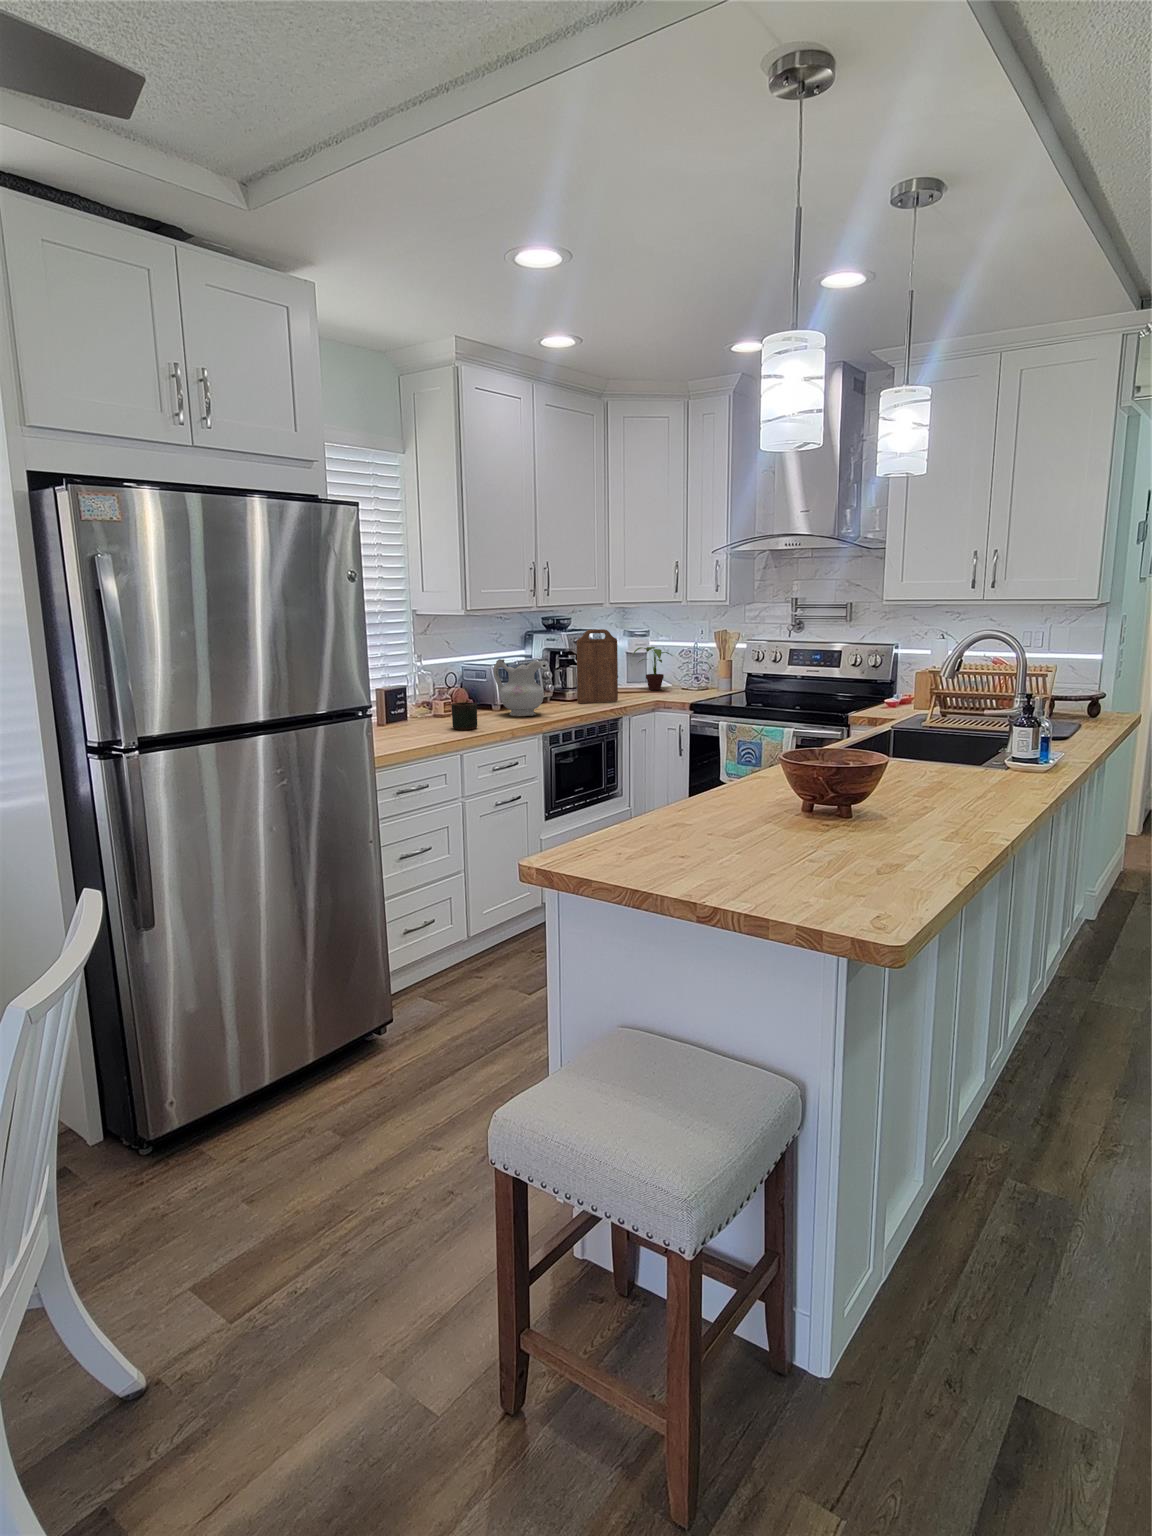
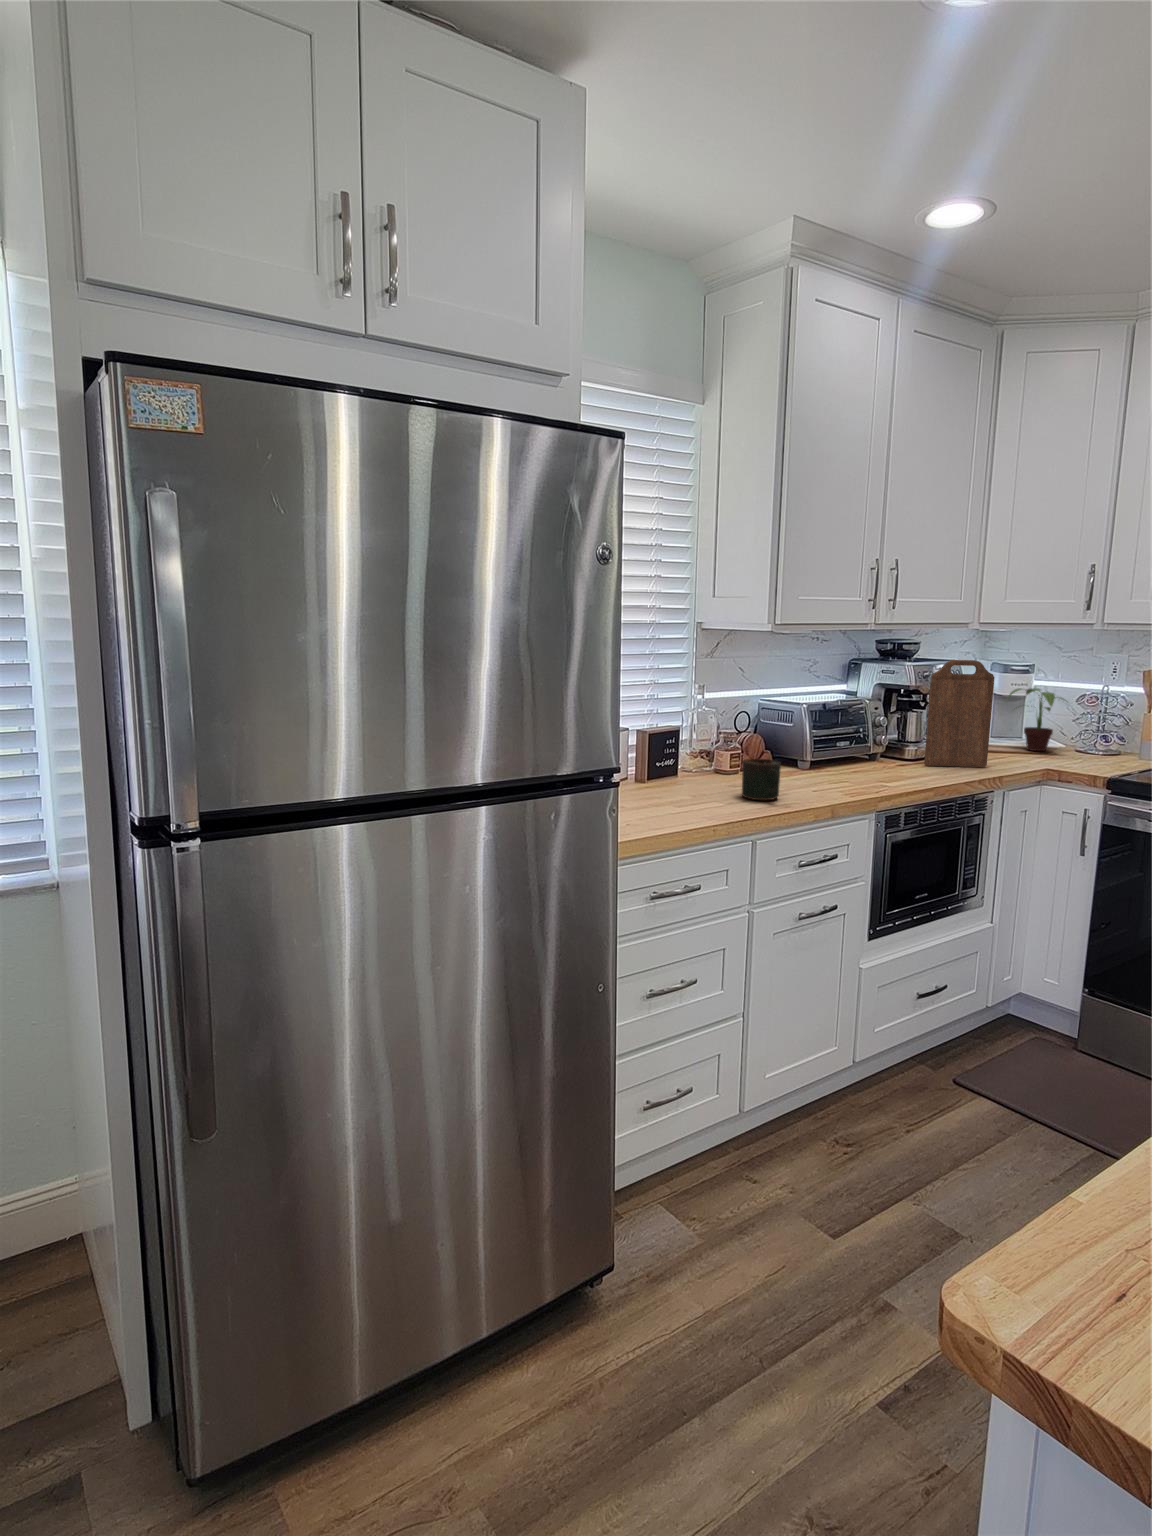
ceramic pitcher: present [494,659,544,716] -> none [806,697,880,783]

